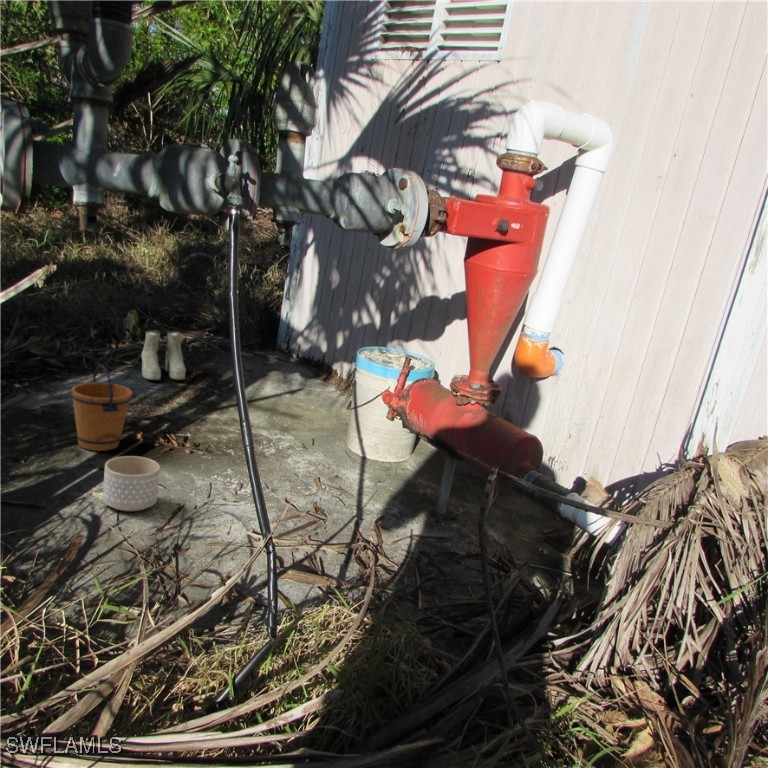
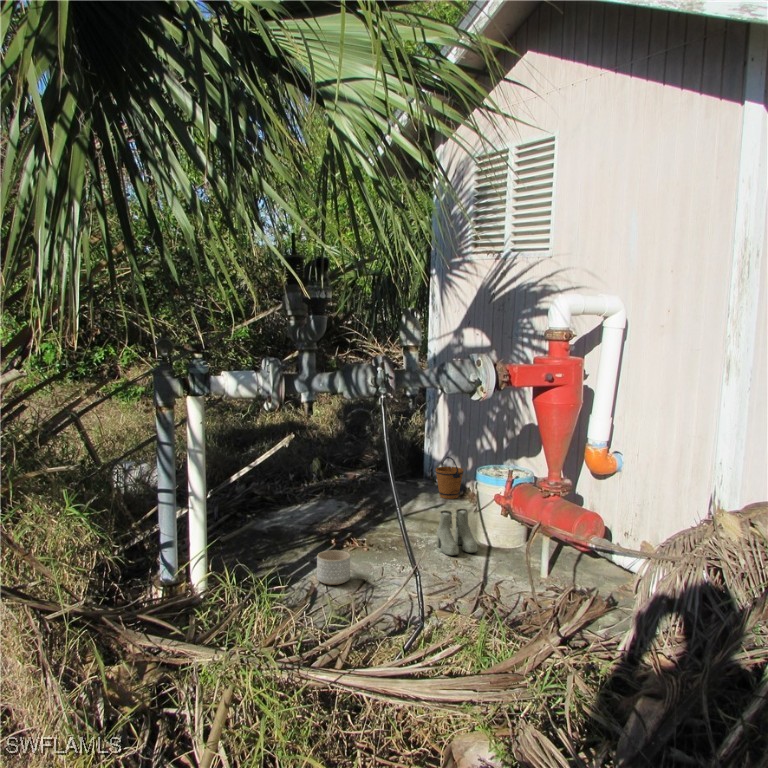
boots: present [141,330,186,380] -> present [437,509,477,555]
bucket: present [71,365,132,451] -> present [436,457,463,499]

